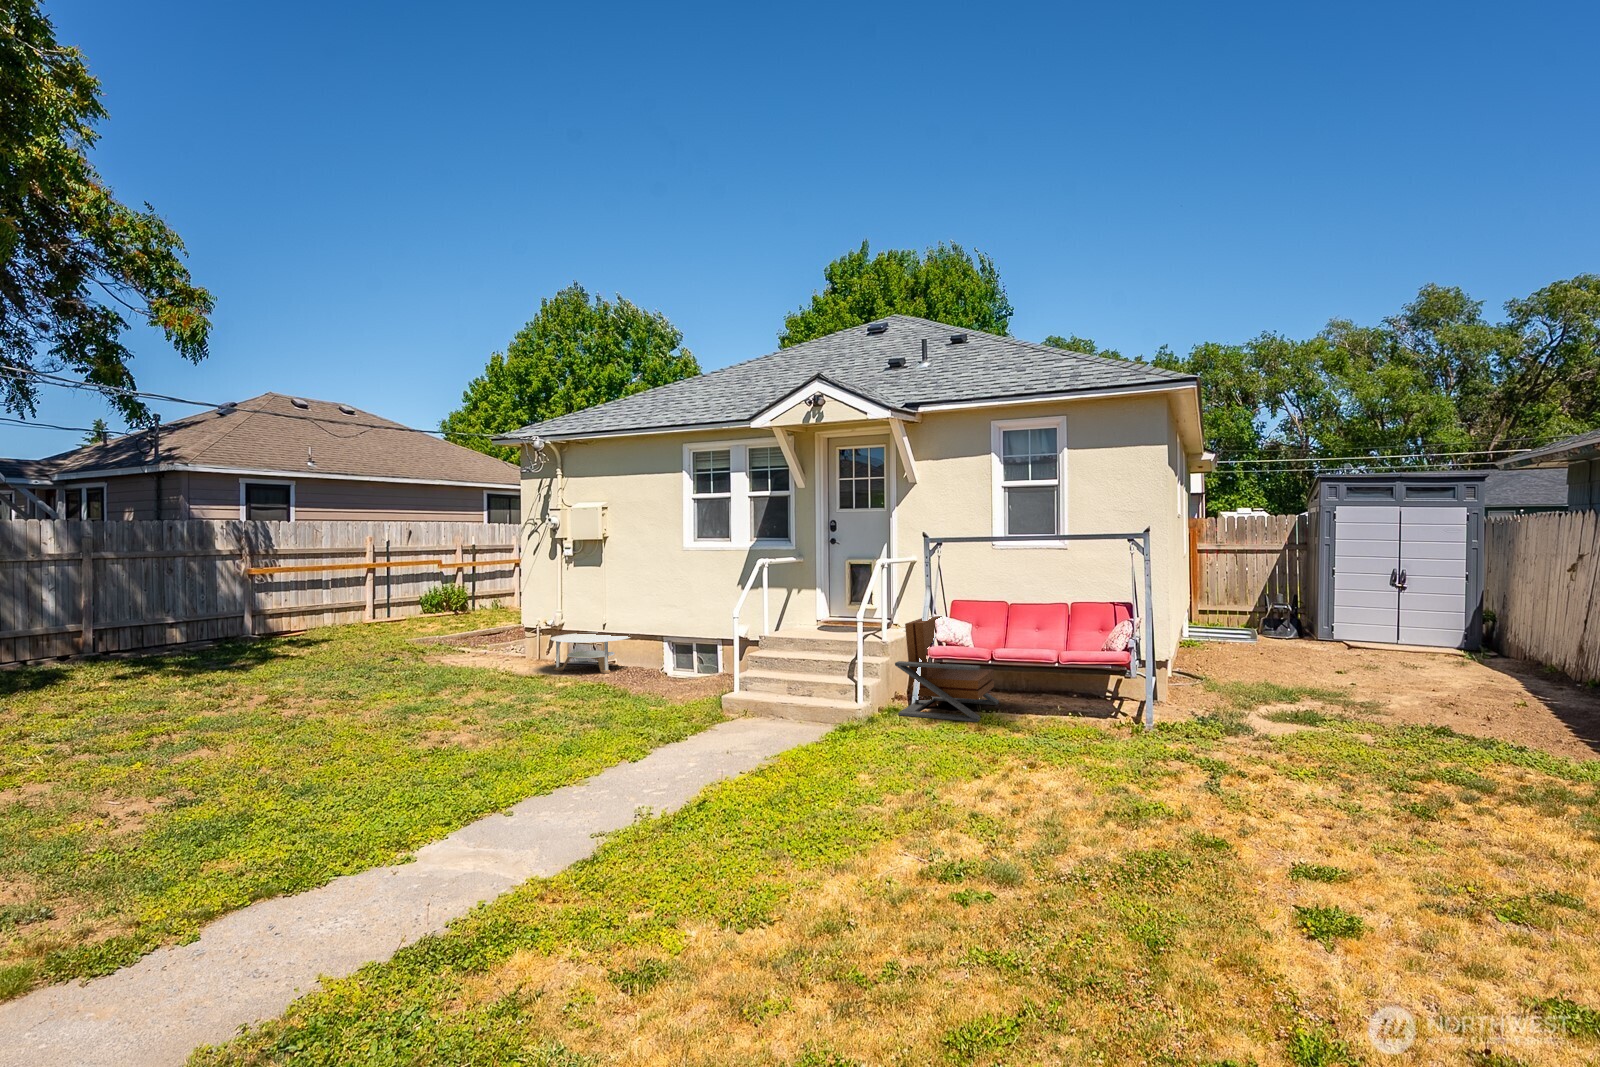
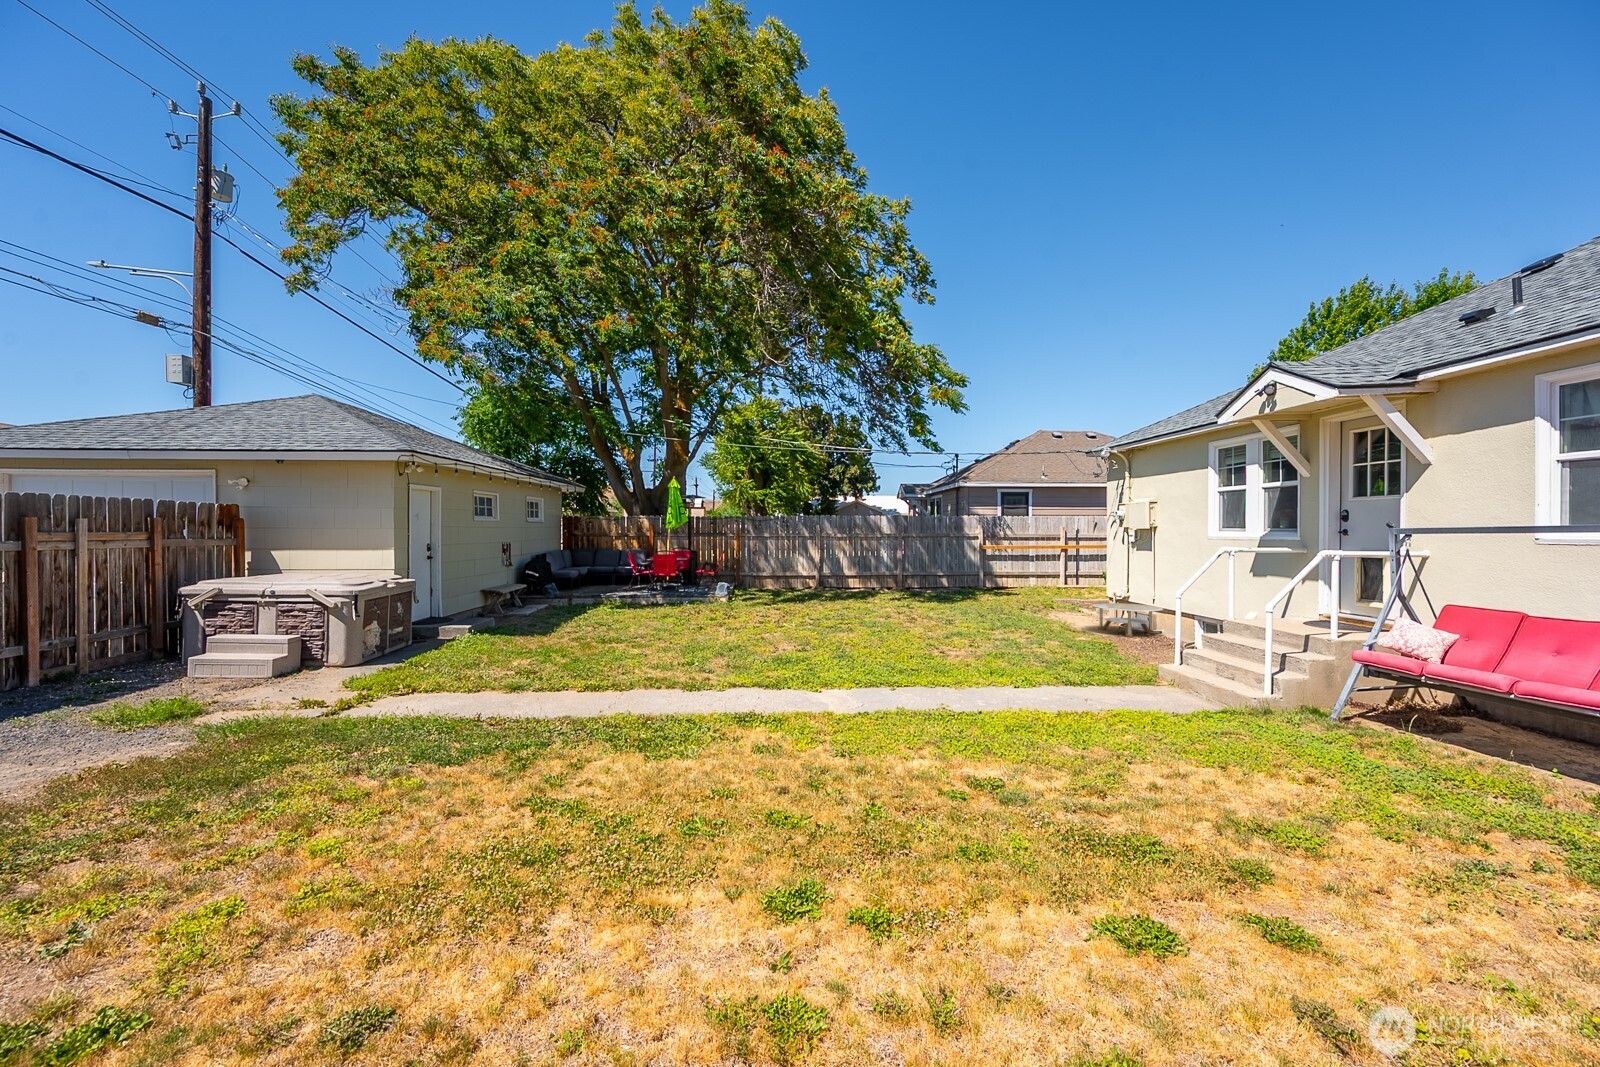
lounge chair: present [895,616,999,722] -> none [1295,619,1497,745]

